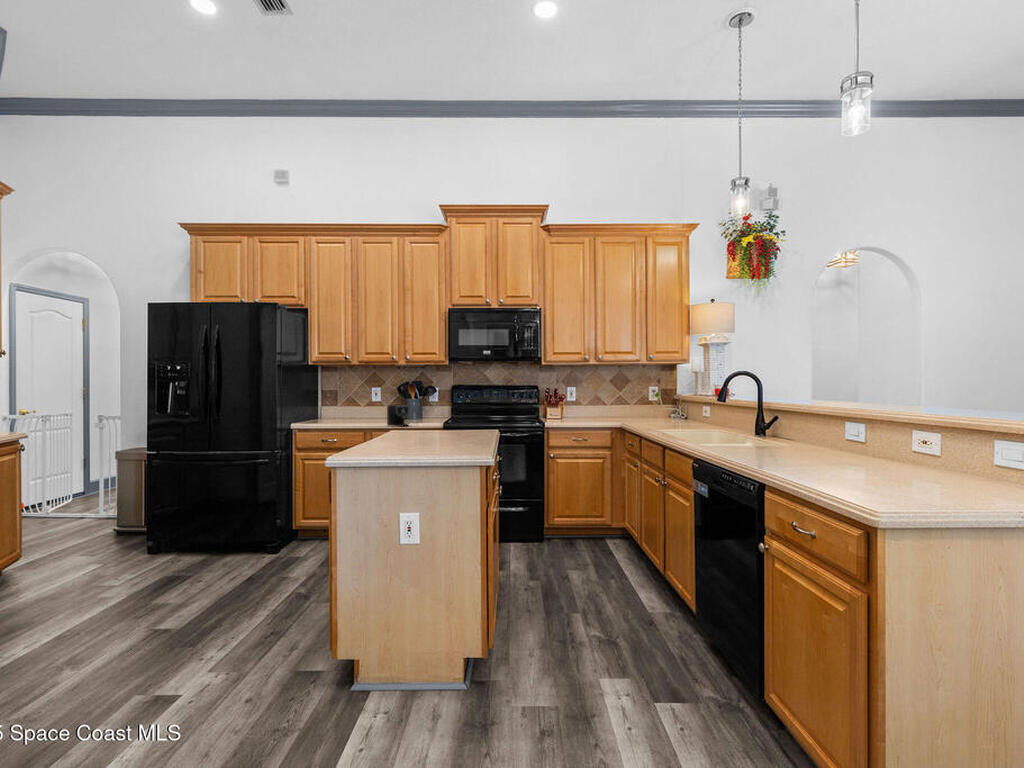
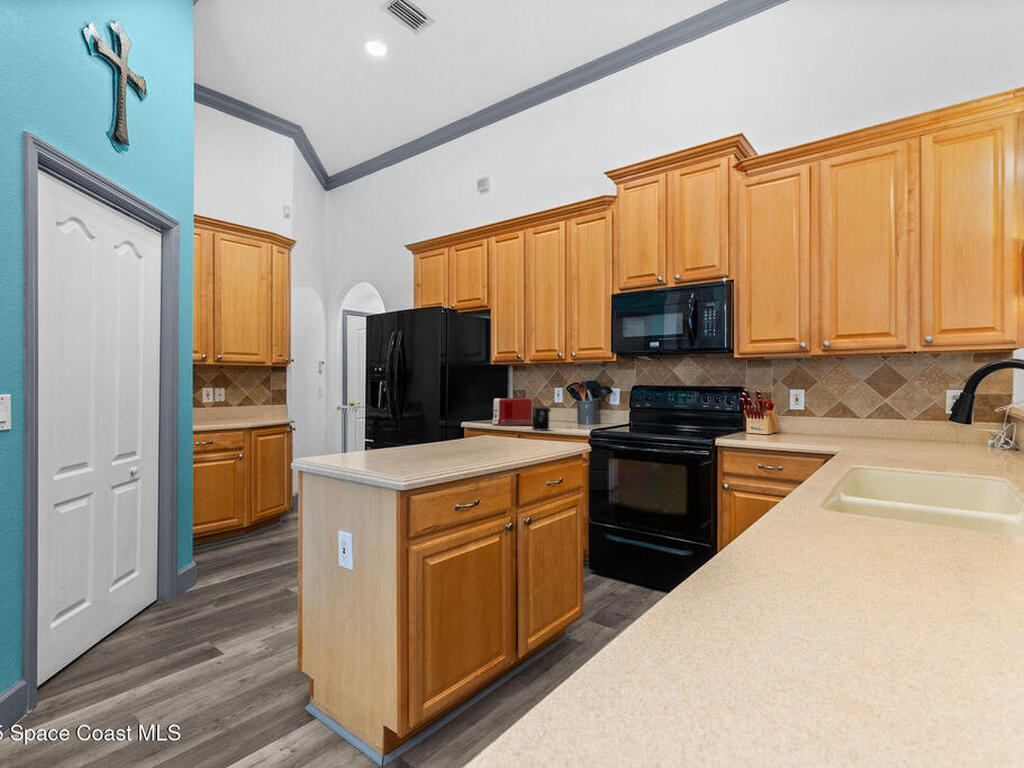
toaster: none [334,398,372,426] -> present [492,398,532,426]

